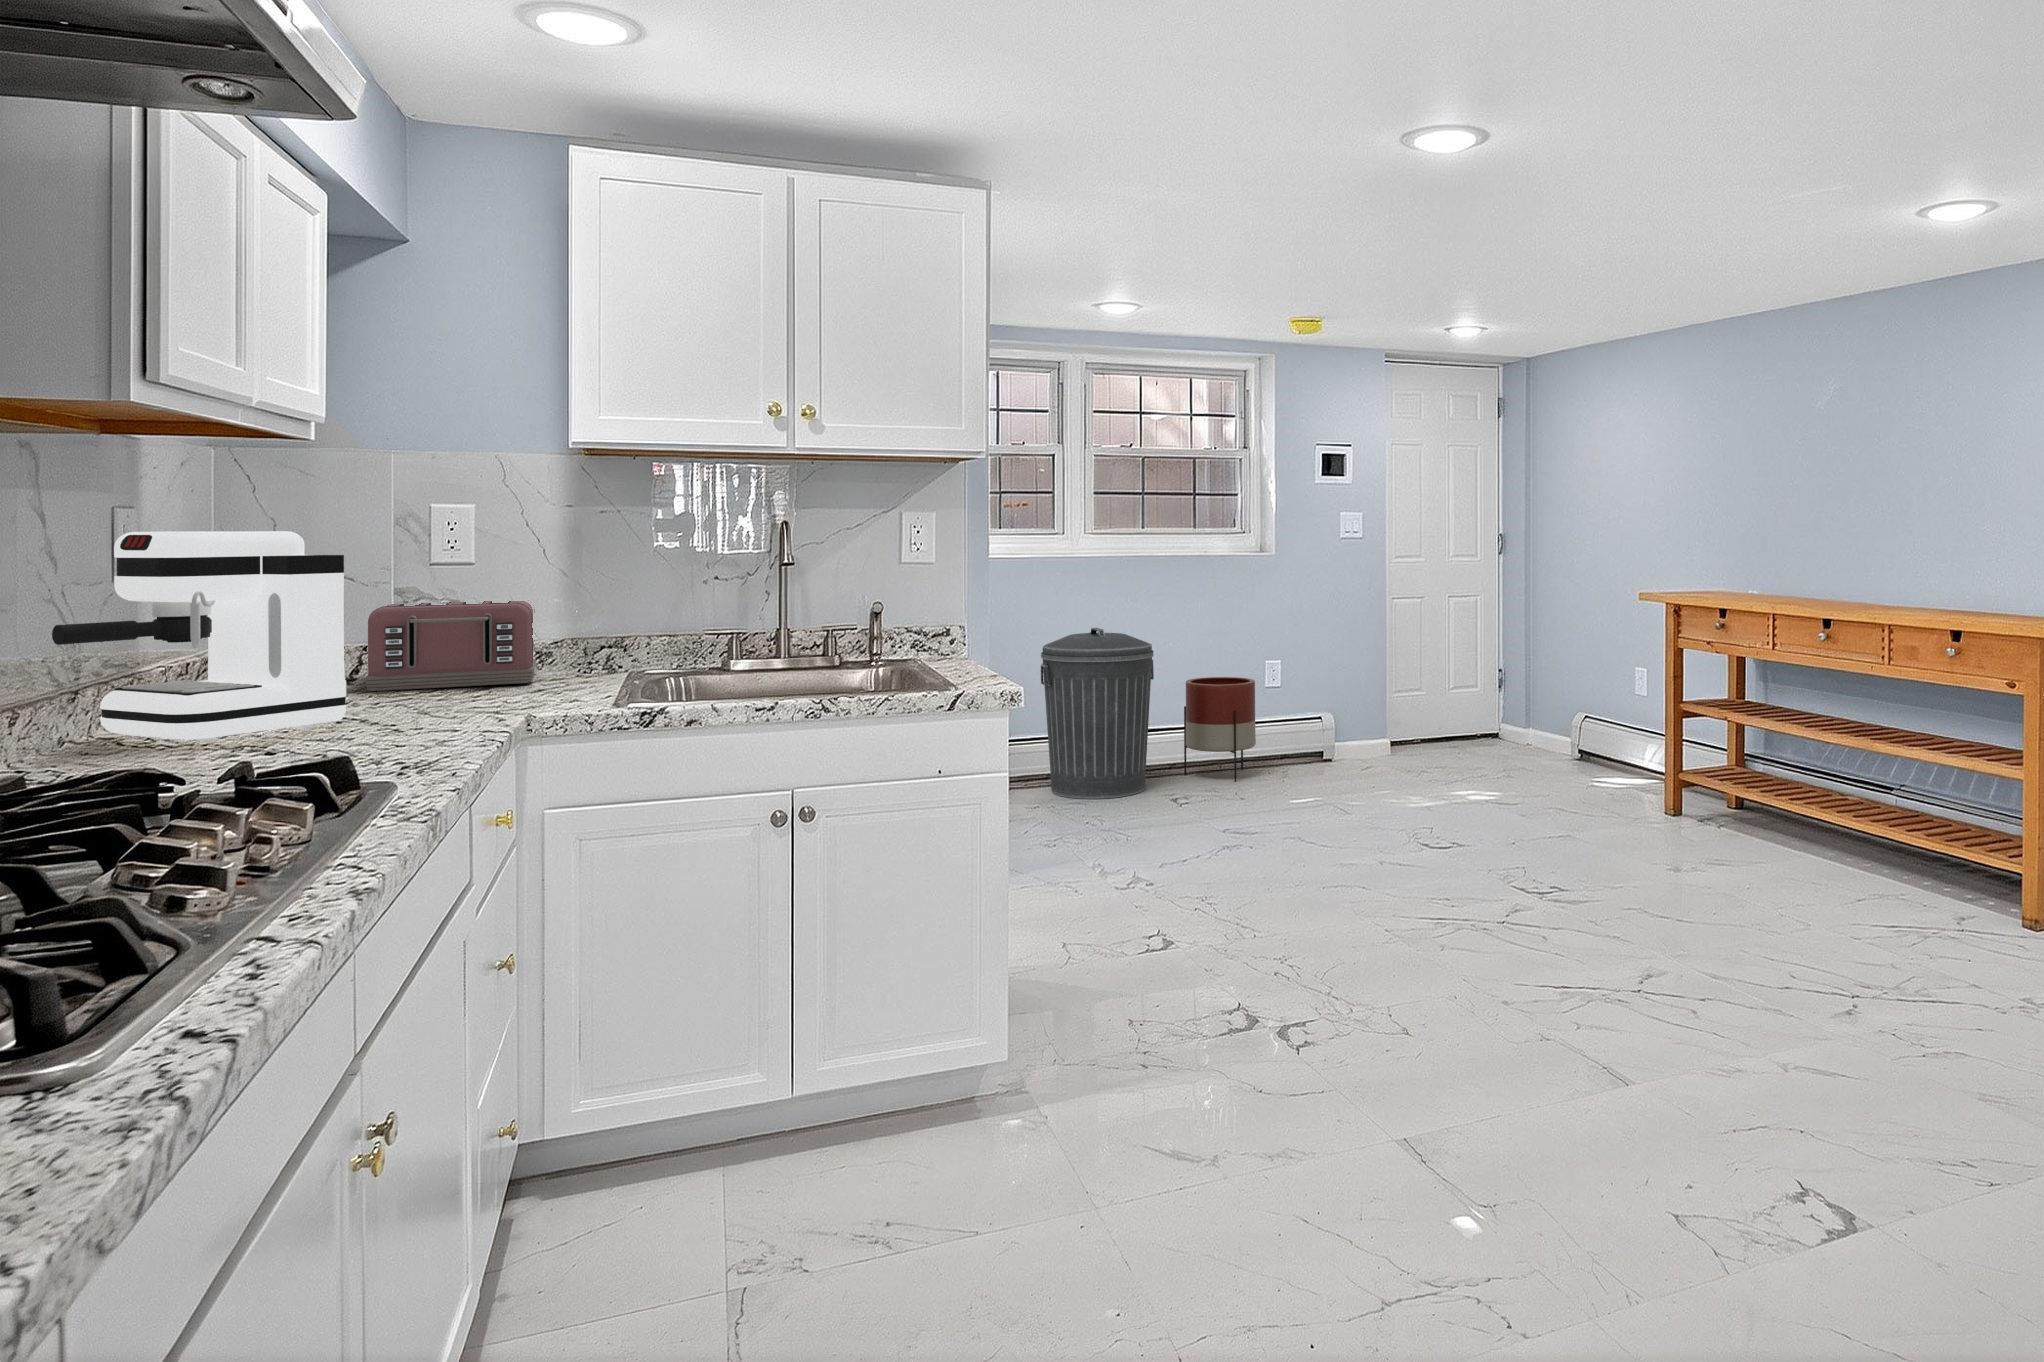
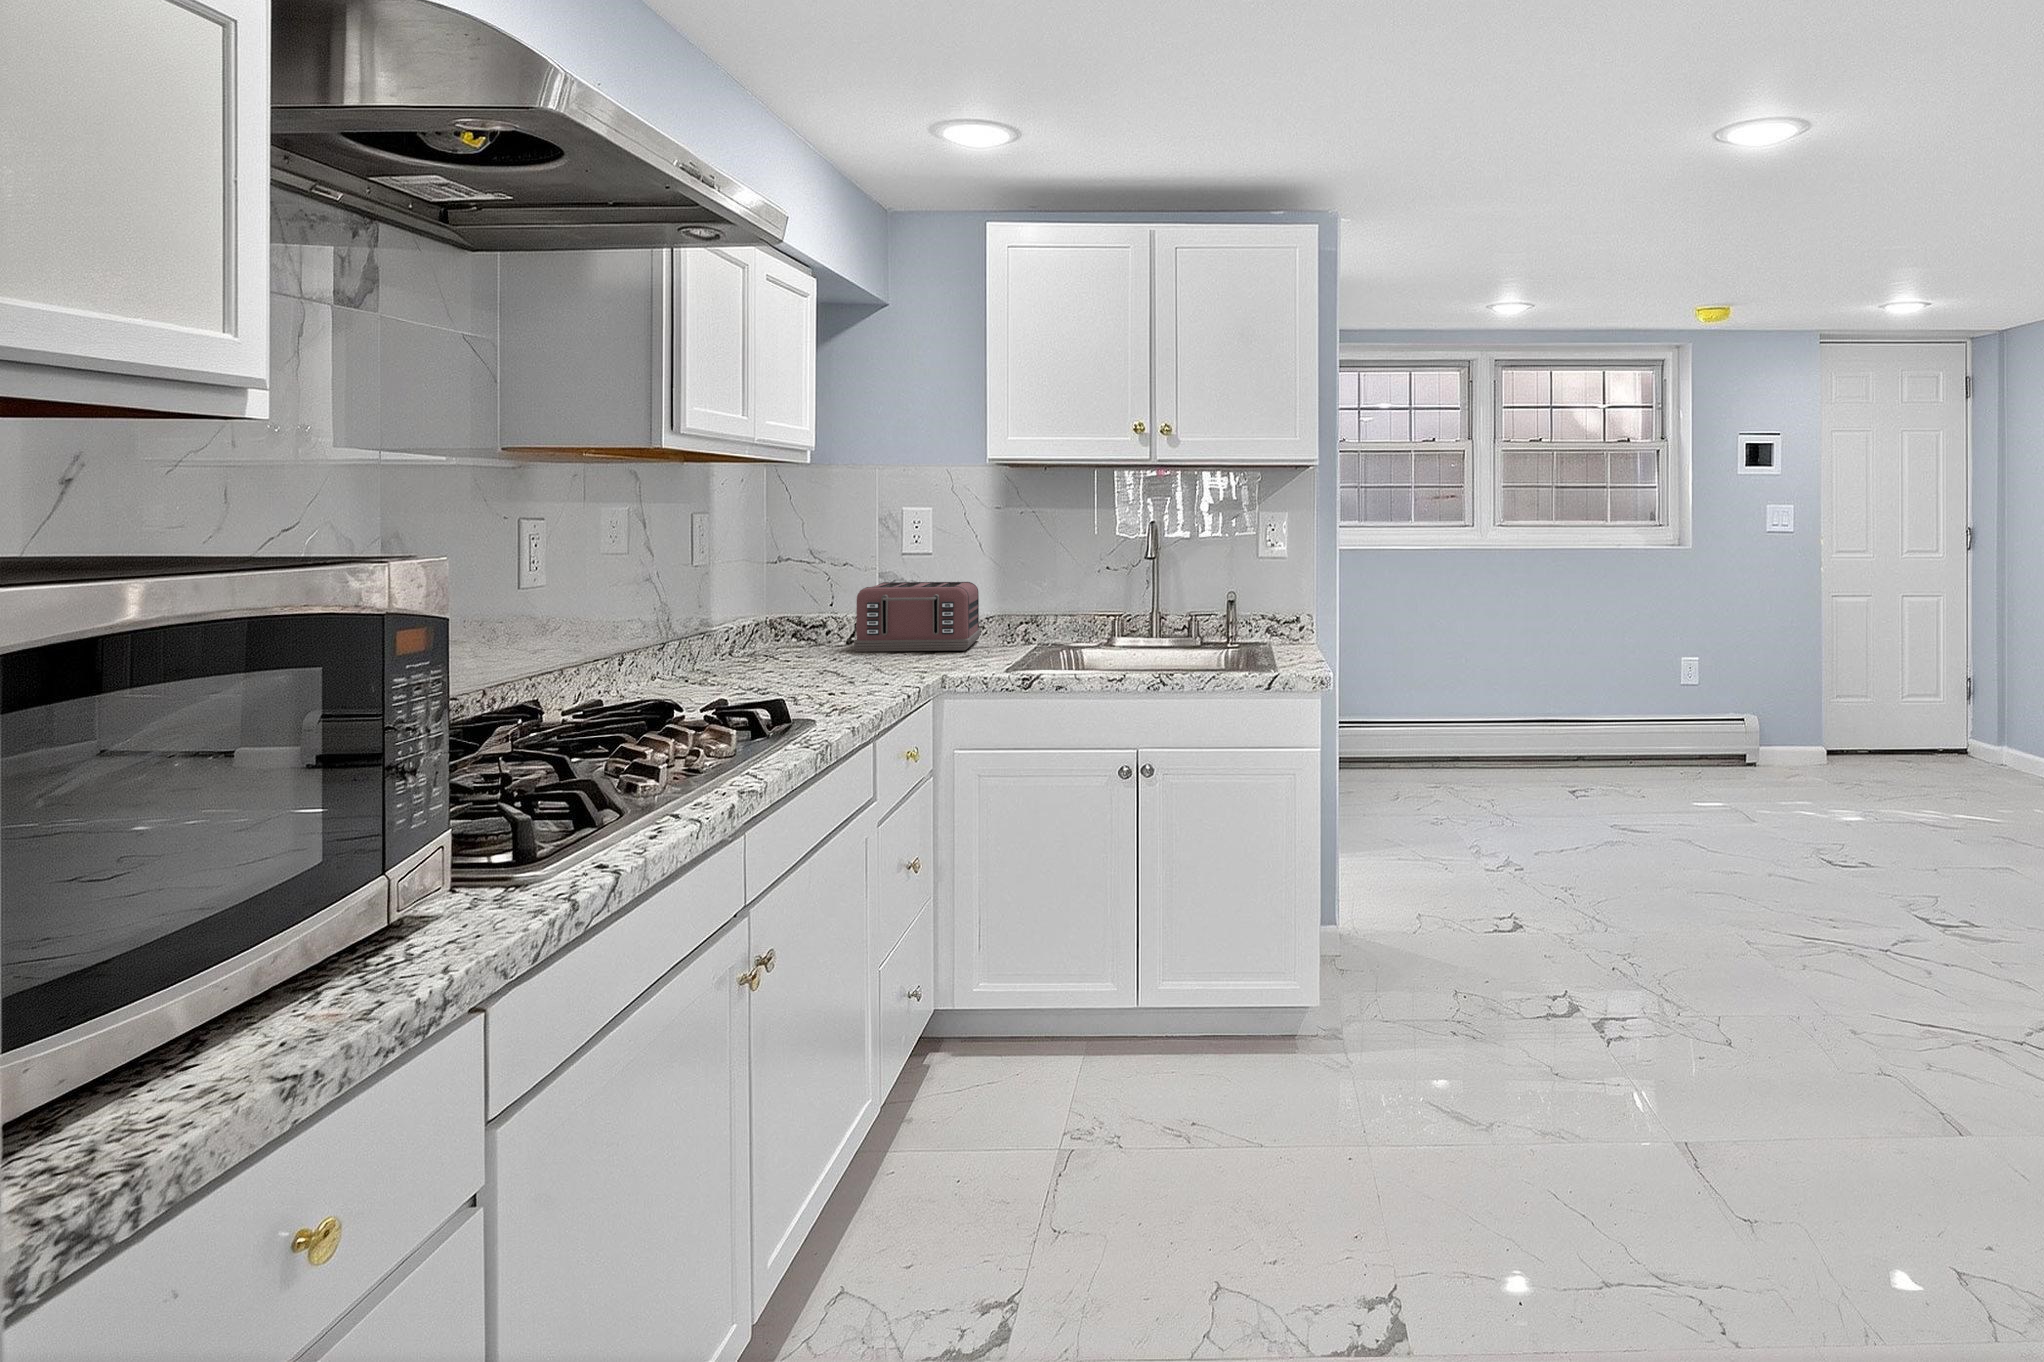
coffee maker: present [52,531,346,743] -> none [643,532,820,685]
trash can: present [1041,628,1154,799] -> none [1451,618,1562,784]
planter: present [1184,677,1256,782] -> none [1597,672,1671,778]

